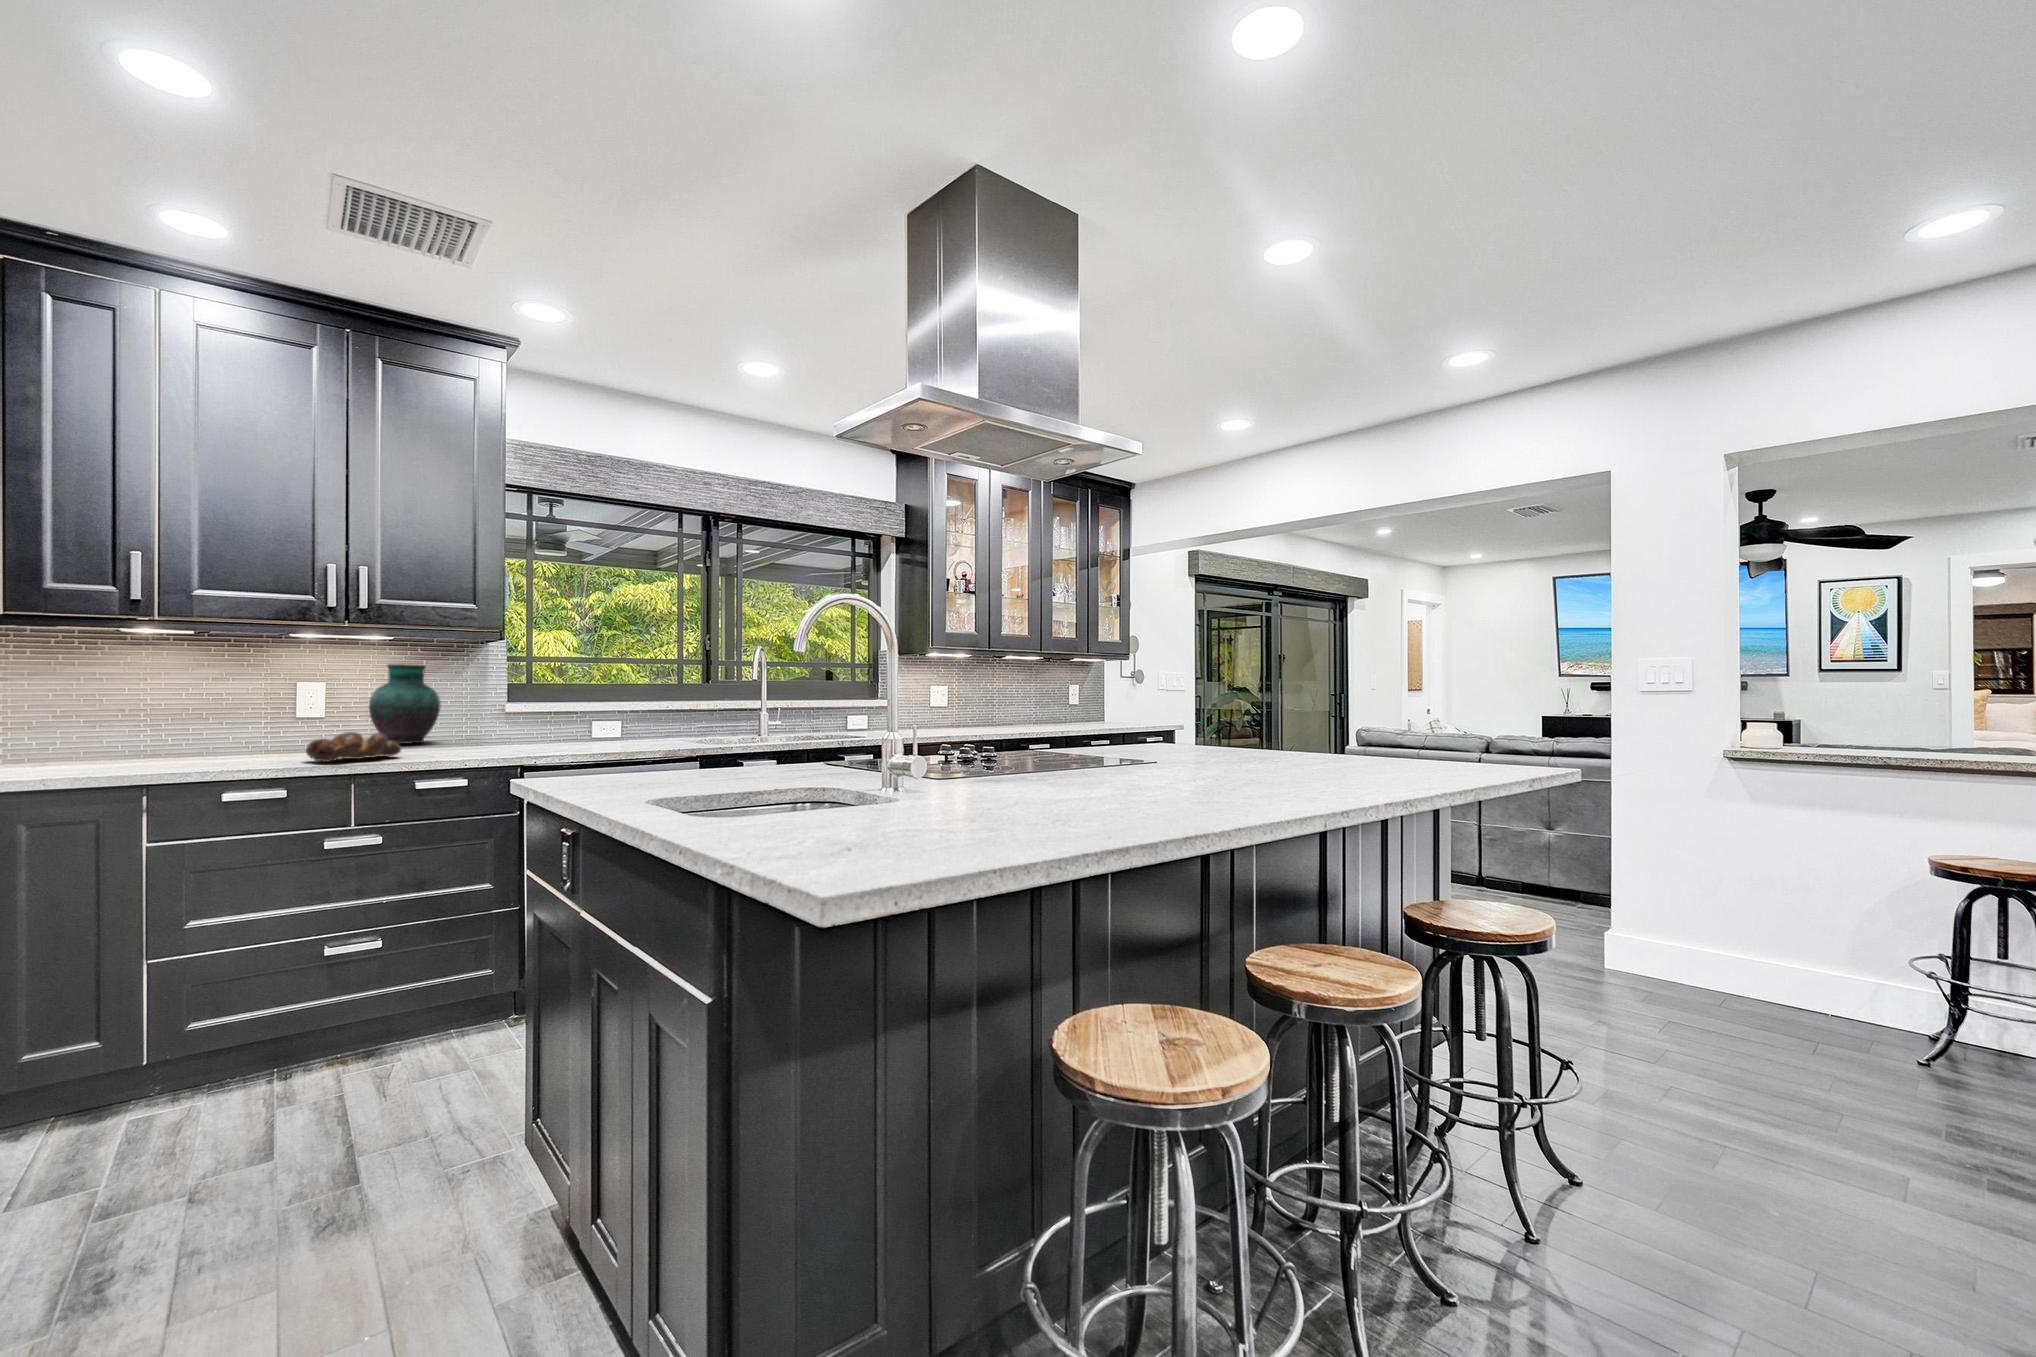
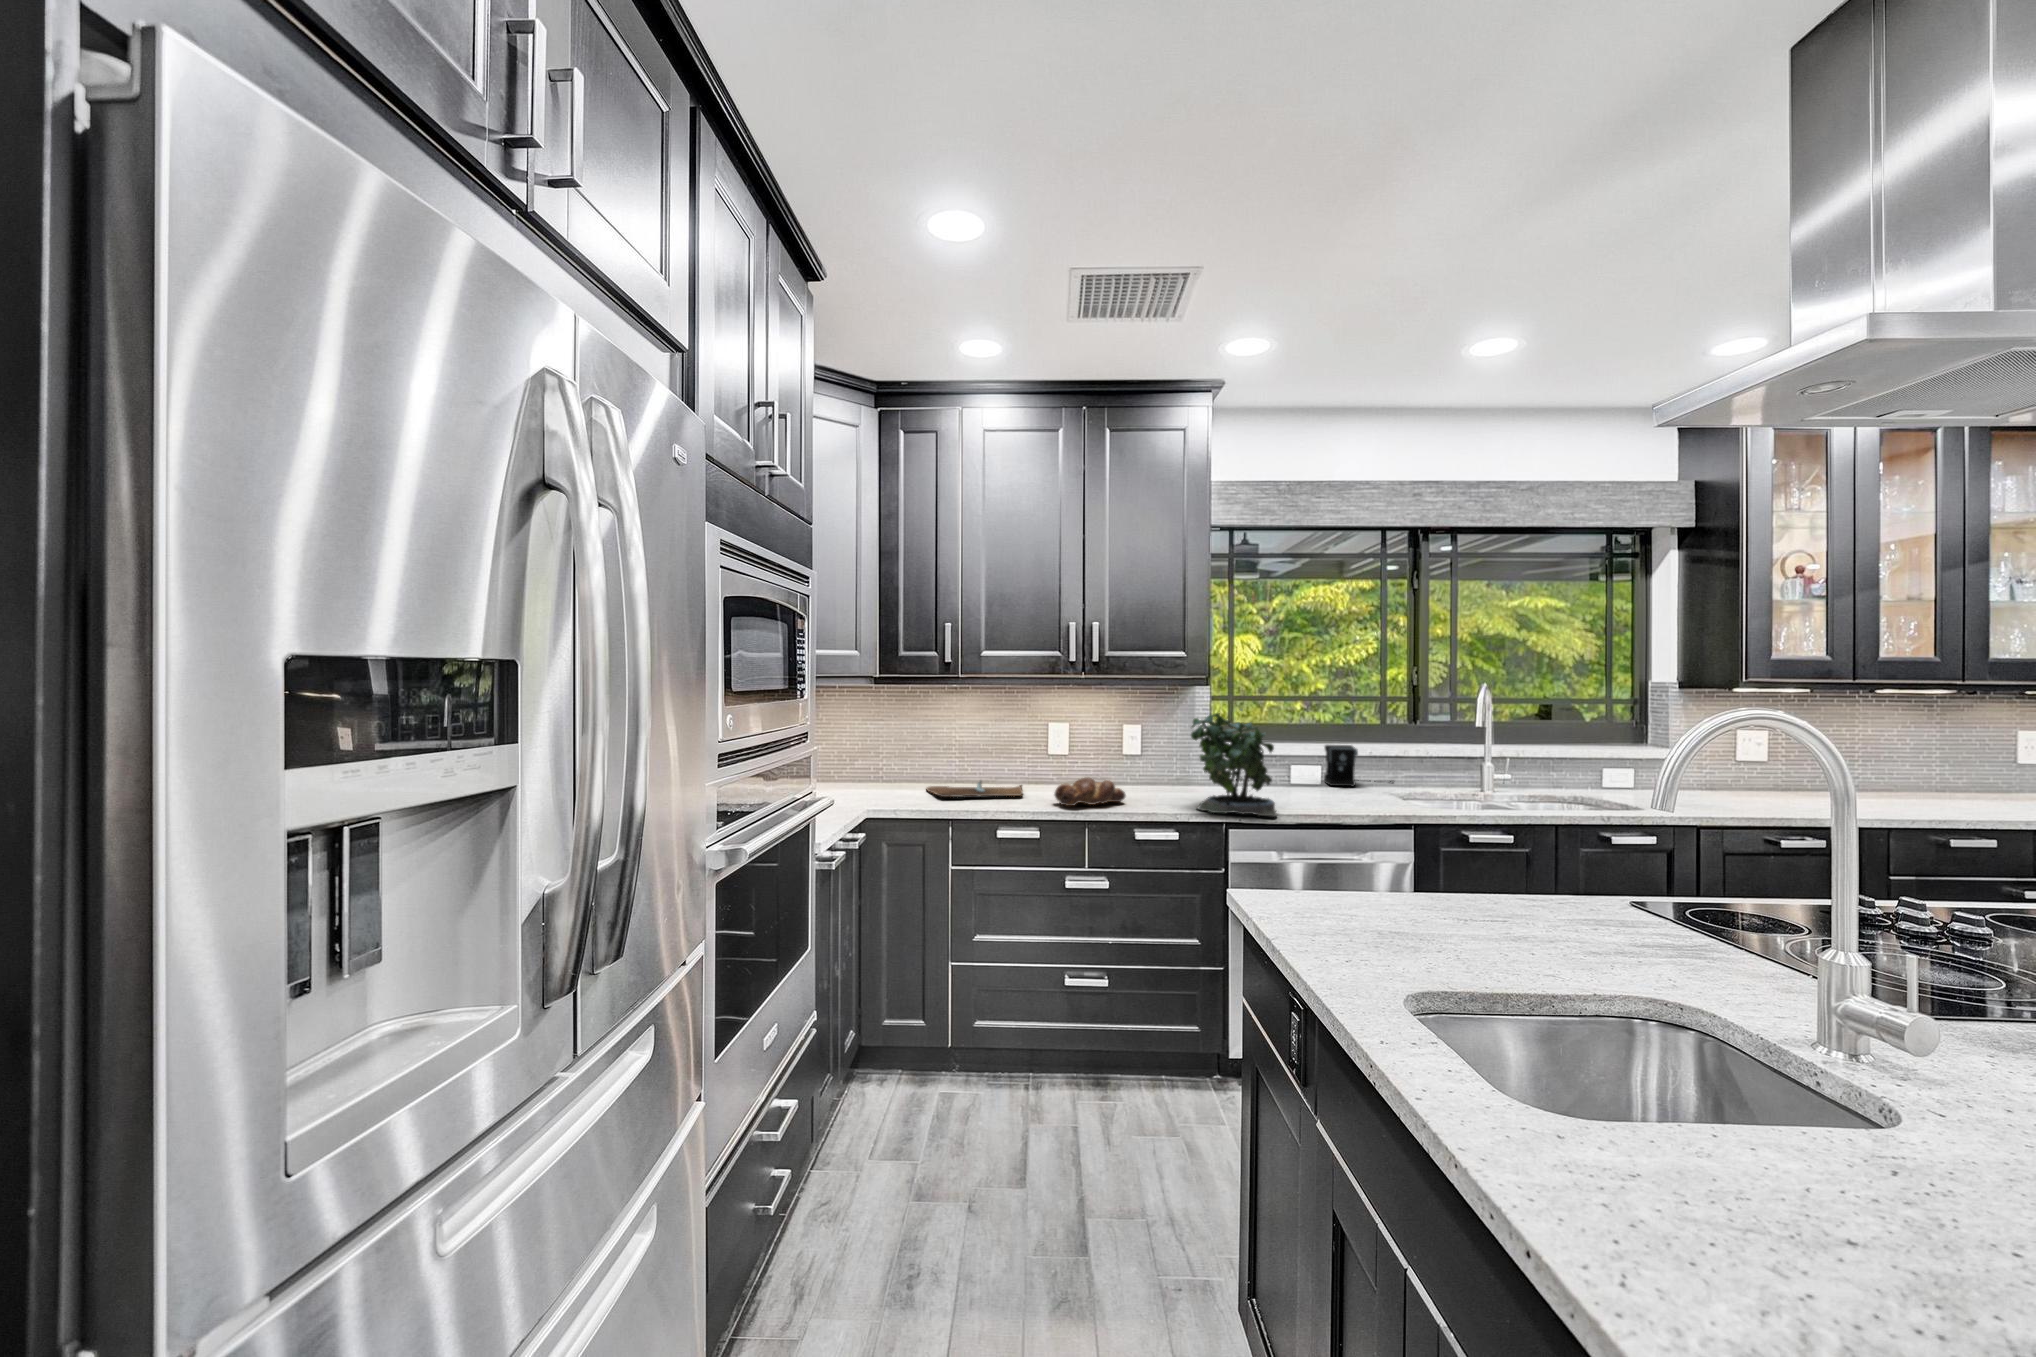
potted plant: none [480,657,575,758] -> present [1191,713,1276,816]
vase: present [369,664,441,744] -> none [1102,707,1157,783]
coffee maker: none [622,701,687,737] -> present [1324,745,1359,786]
cutting board: none [94,743,260,763] -> present [926,781,1023,797]

